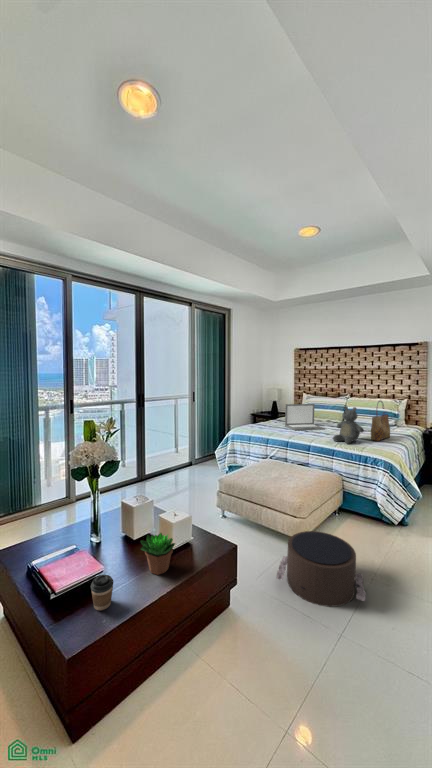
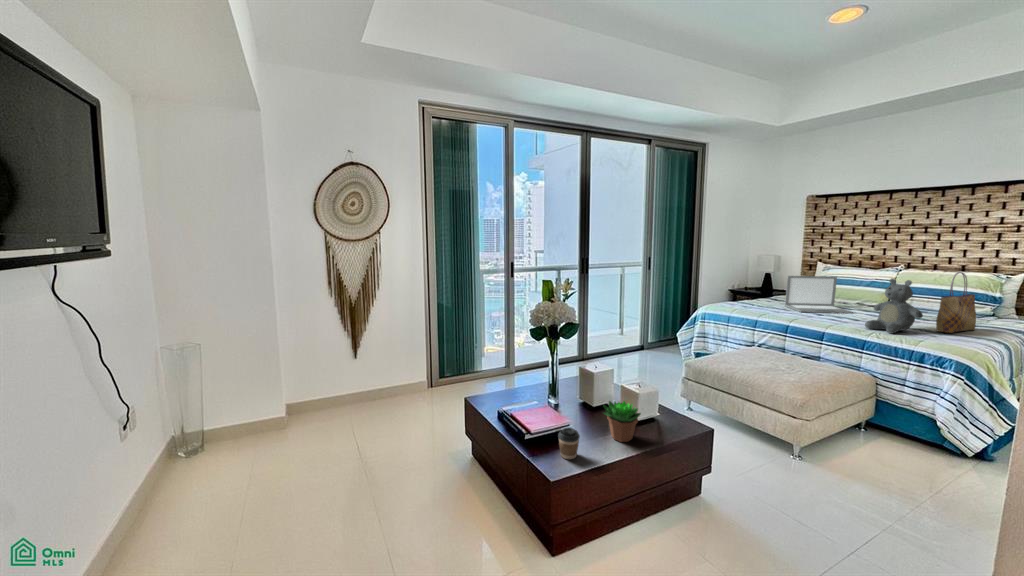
pouf: present [277,531,366,607] -> none [763,436,900,529]

